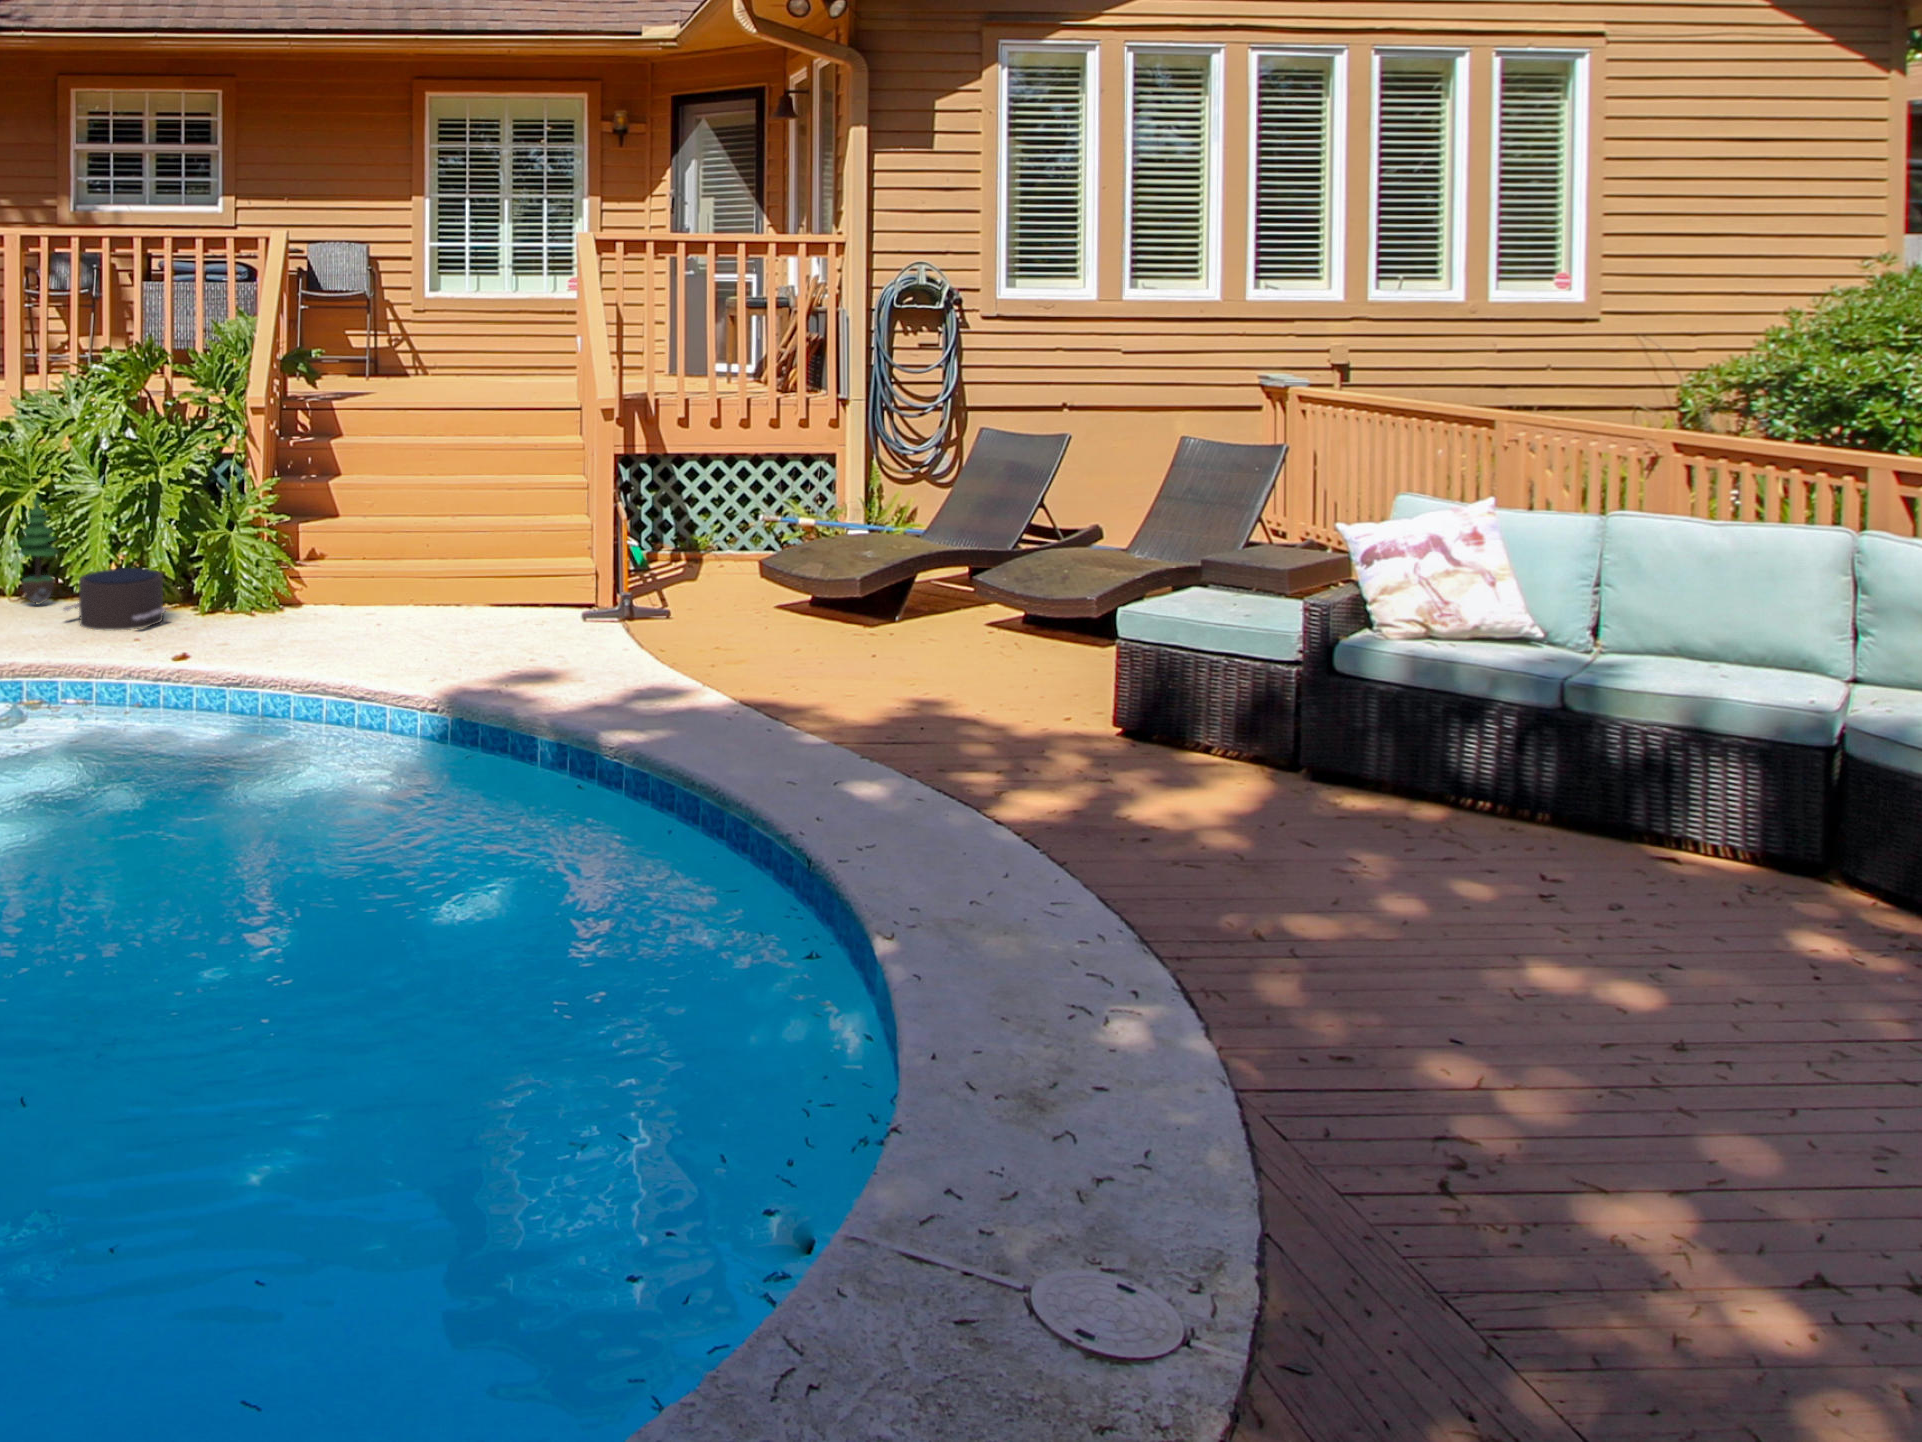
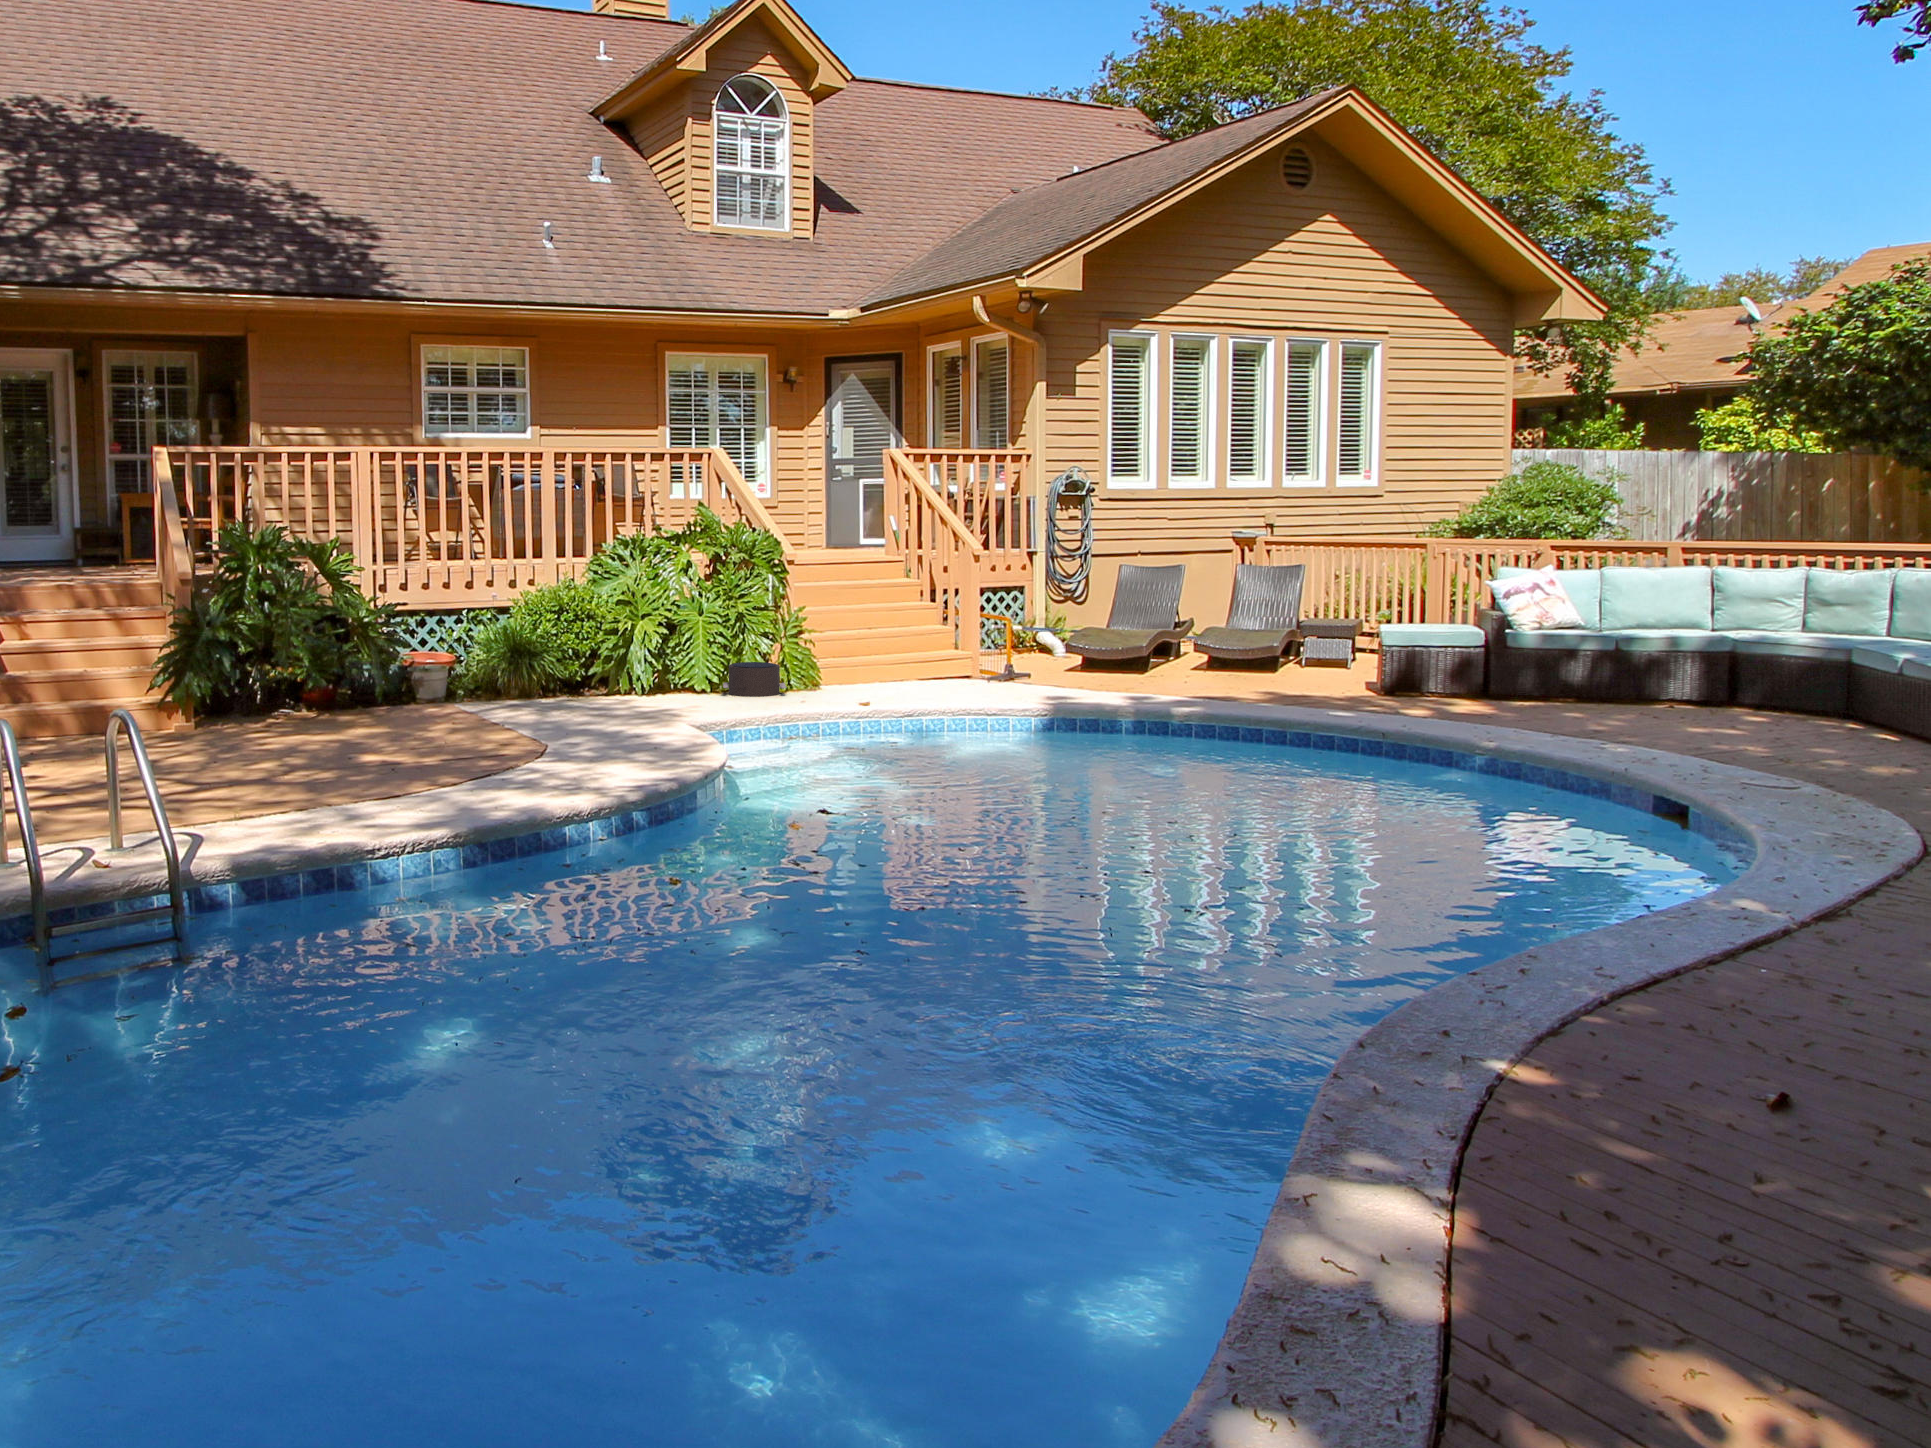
potted tree: present [18,497,58,604] -> none [658,620,684,692]

